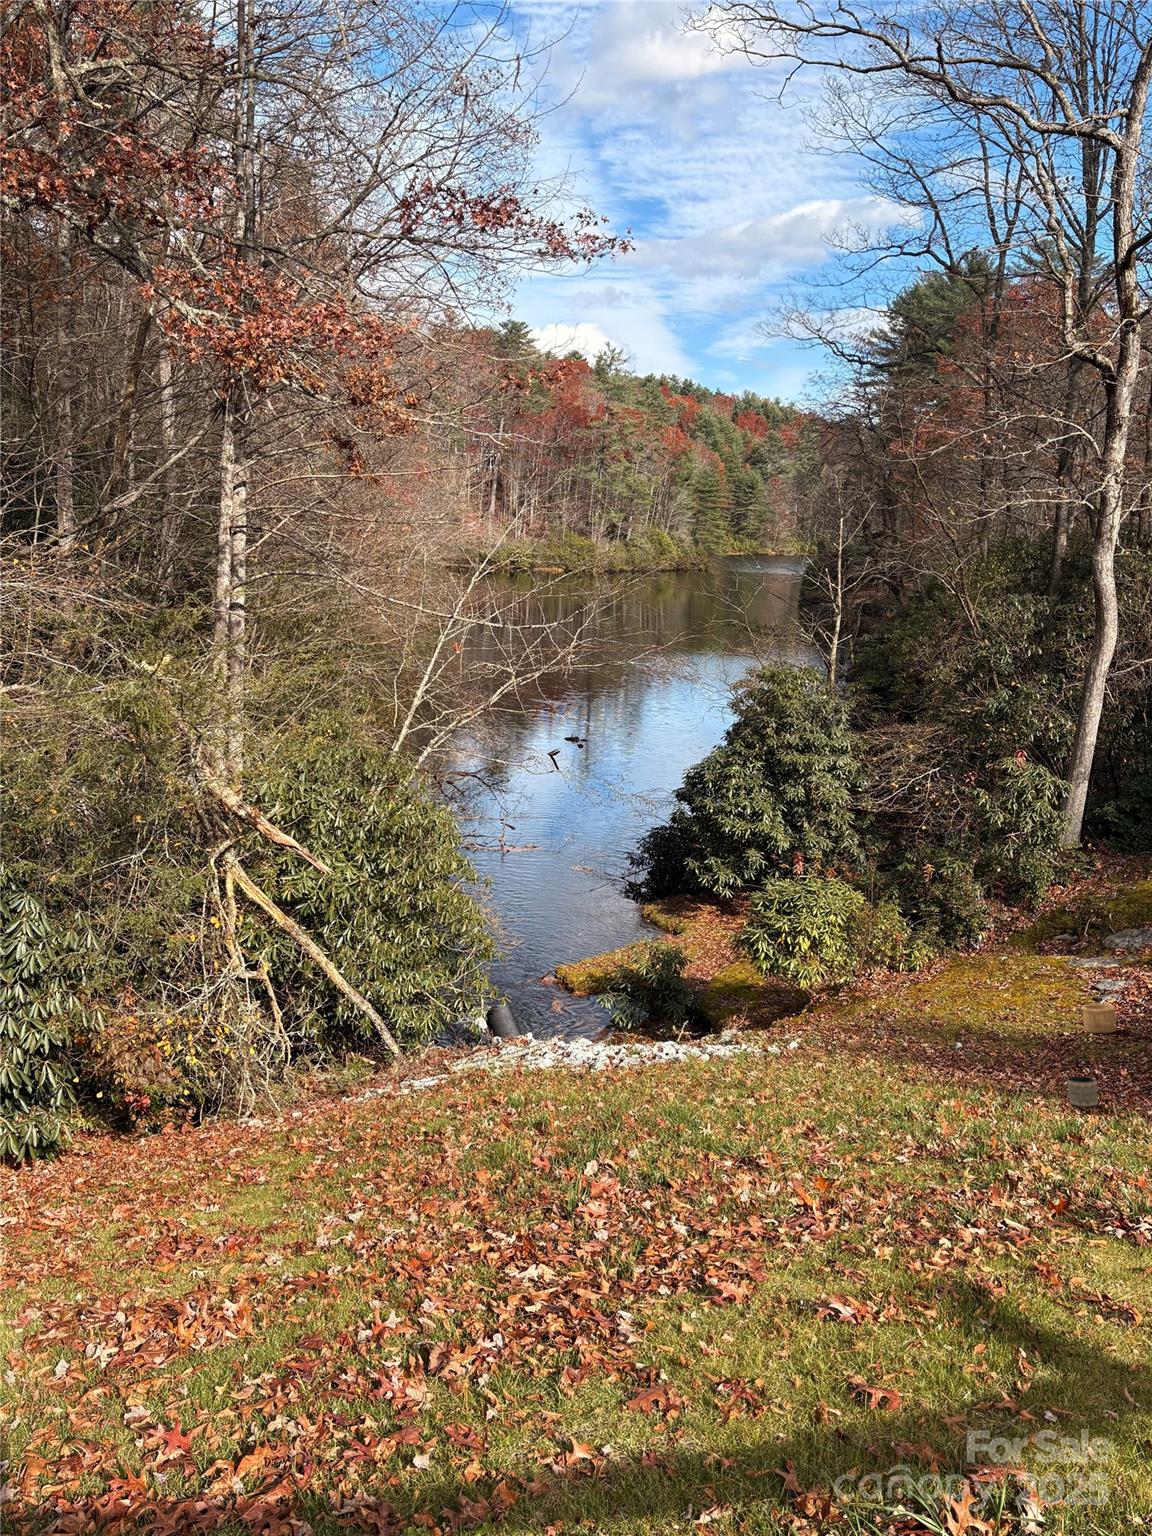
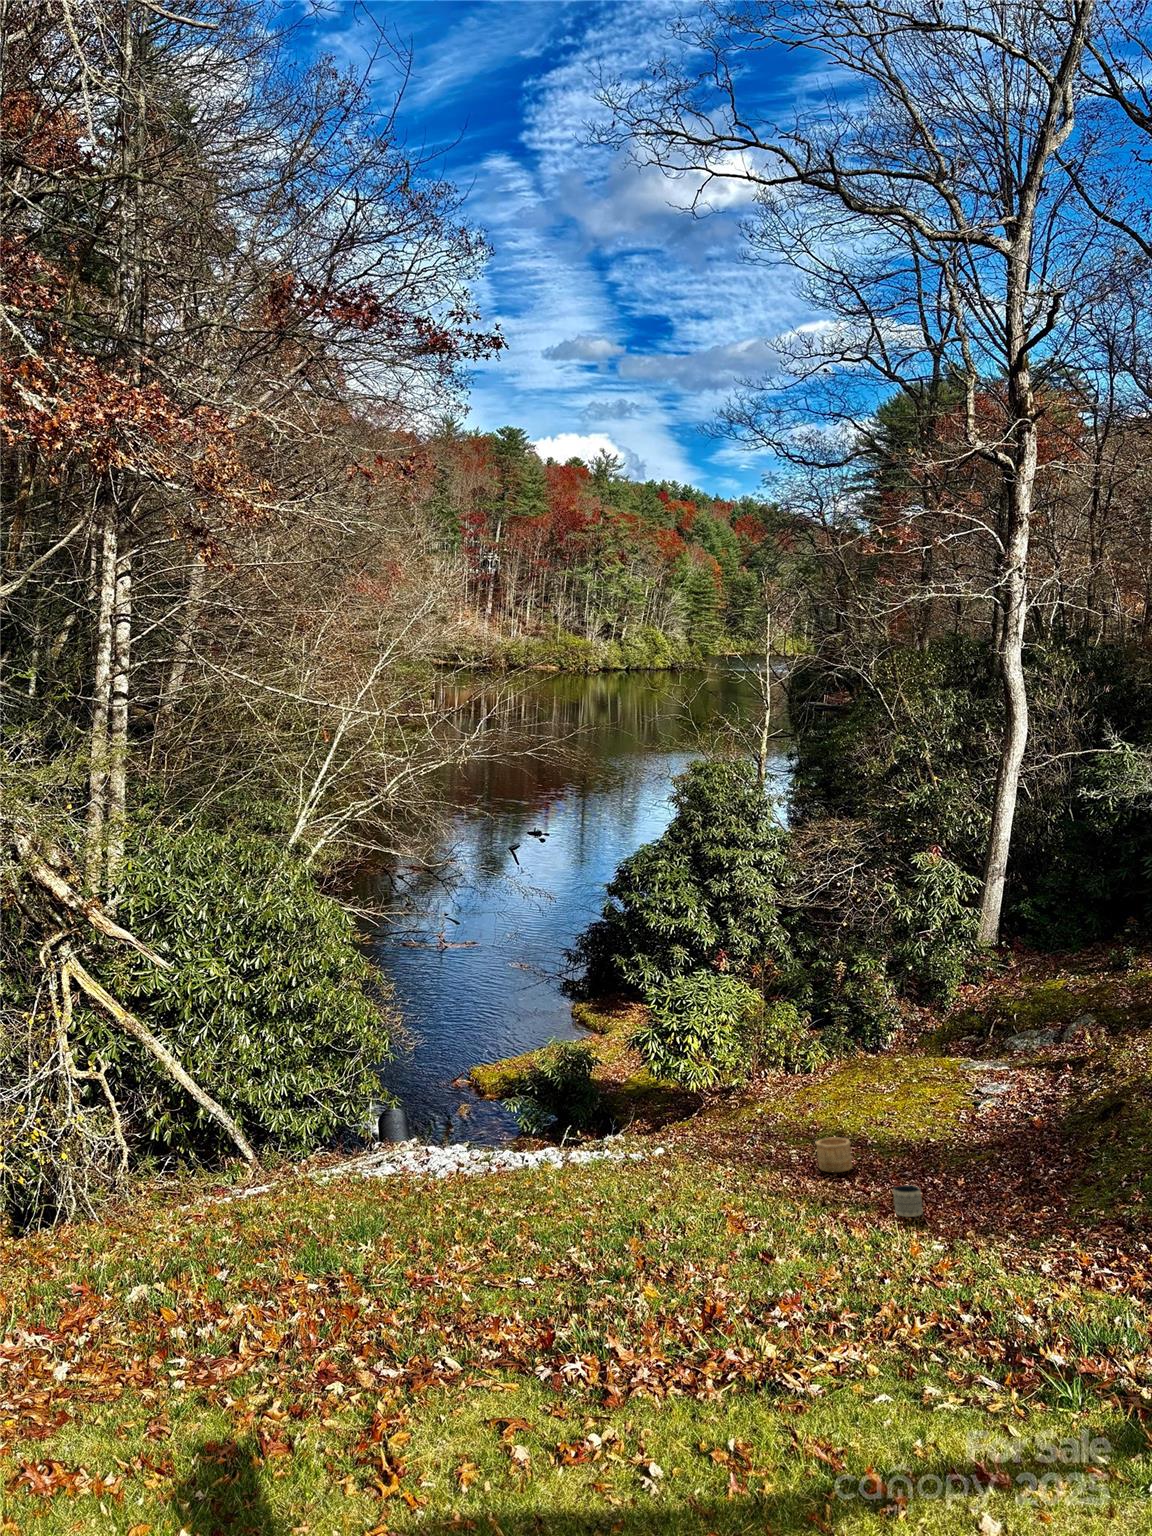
wooden bucket: present [1081,1003,1117,1033] -> present [815,1137,852,1172]

